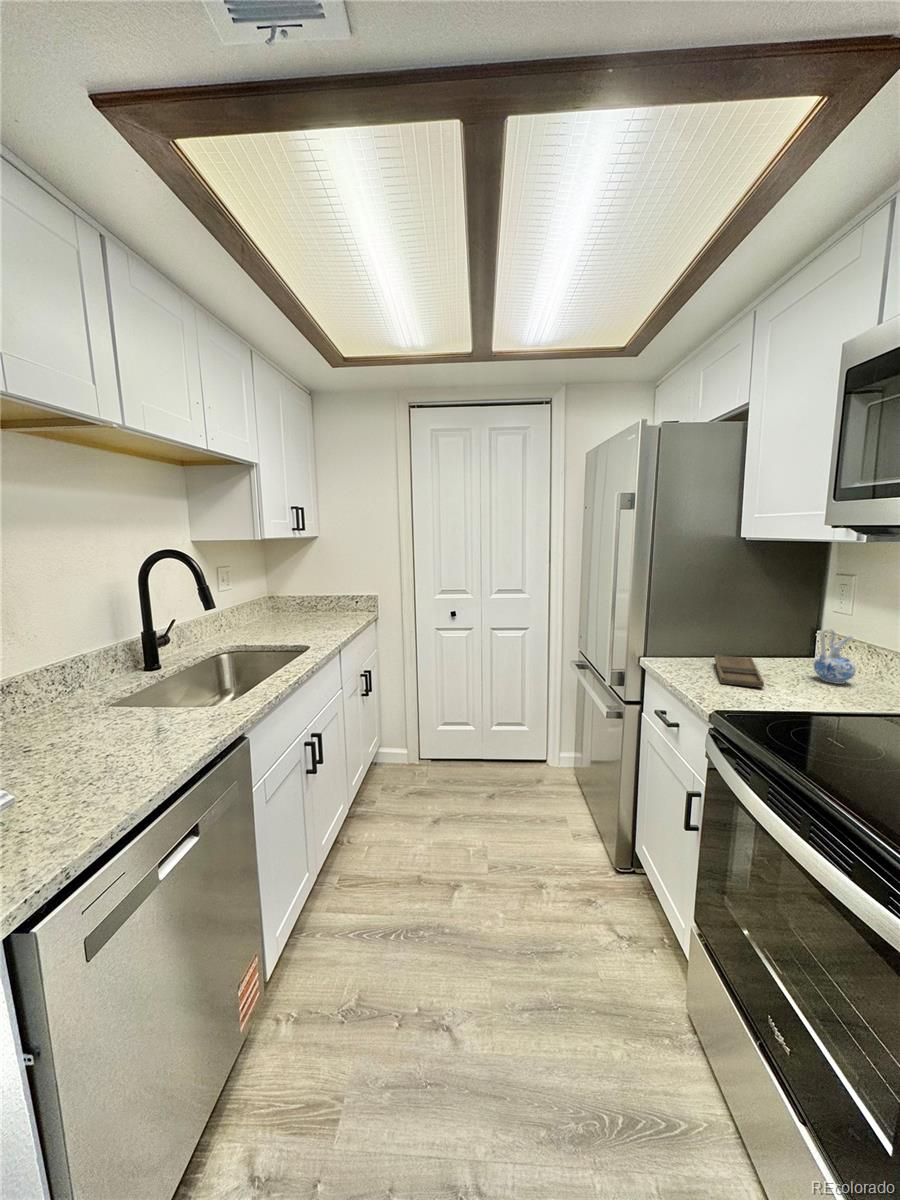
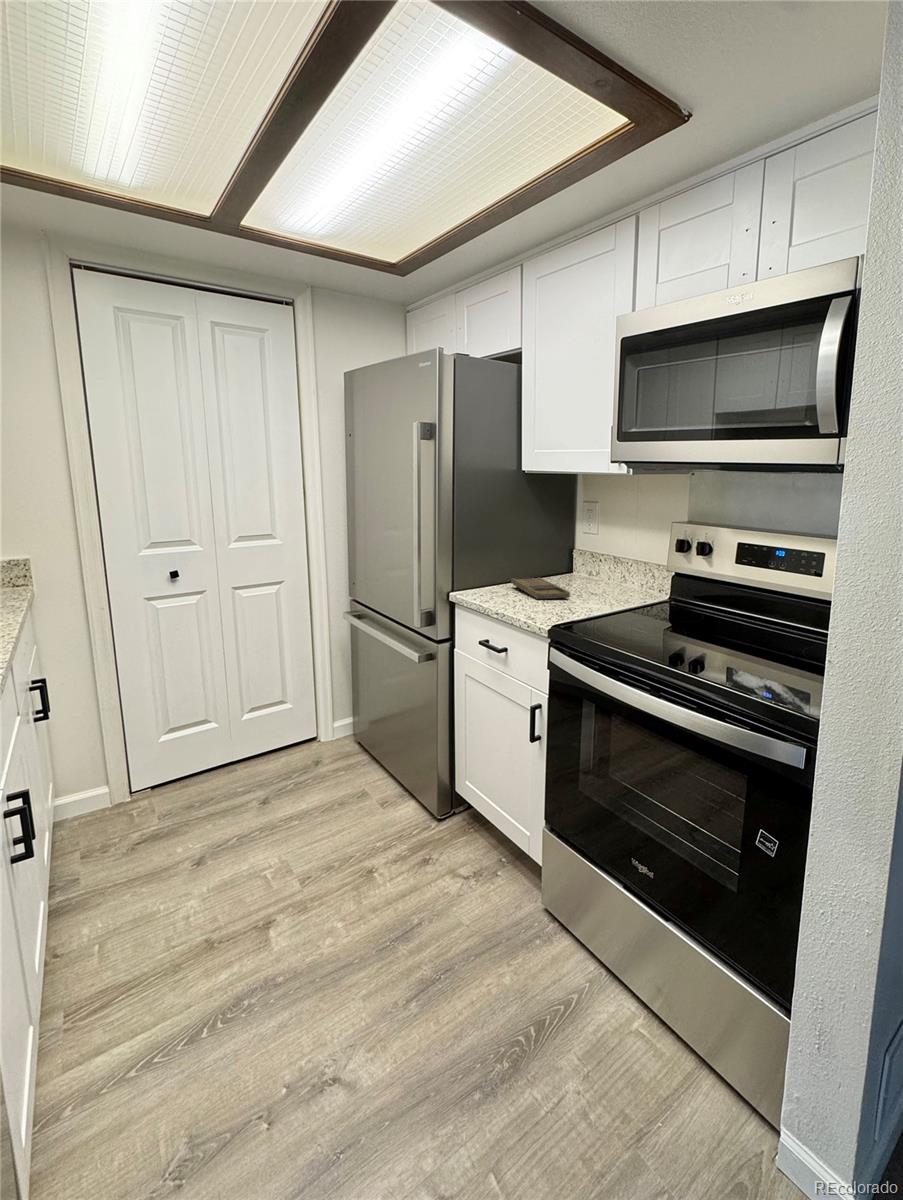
ceramic pitcher: present [814,628,856,684] -> none [584,543,614,590]

